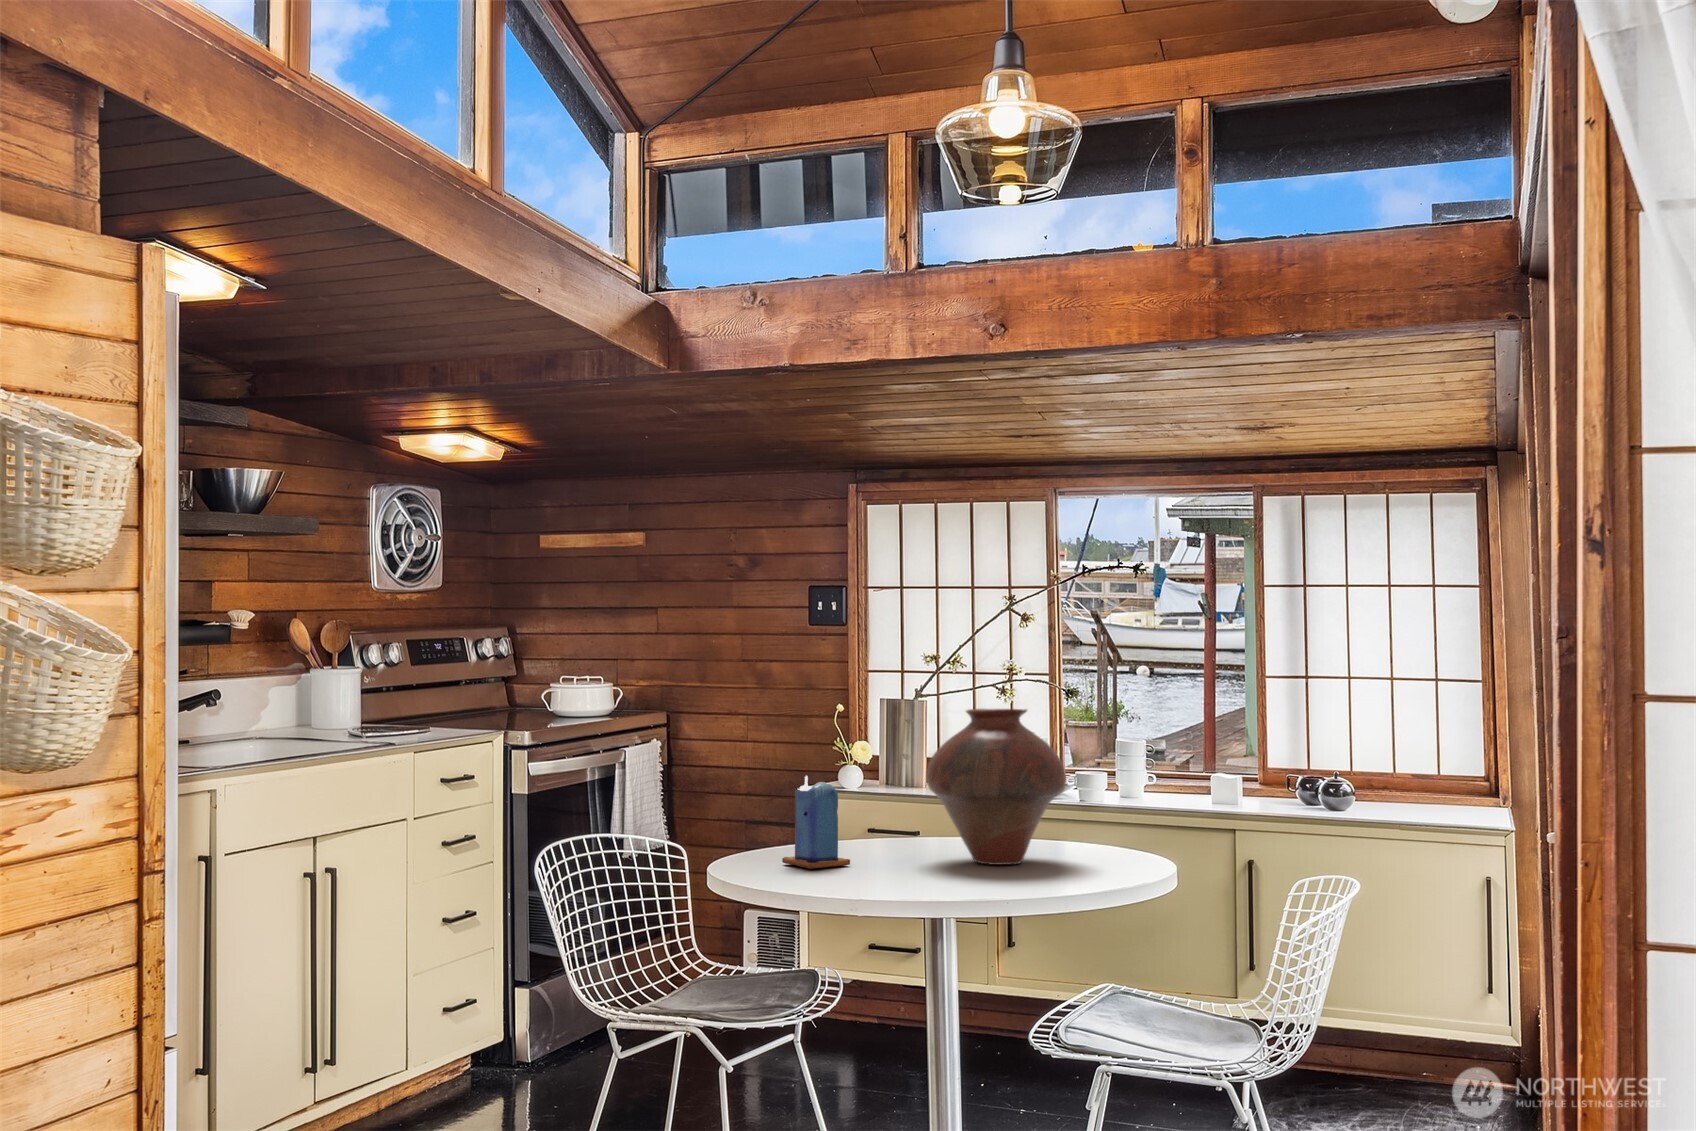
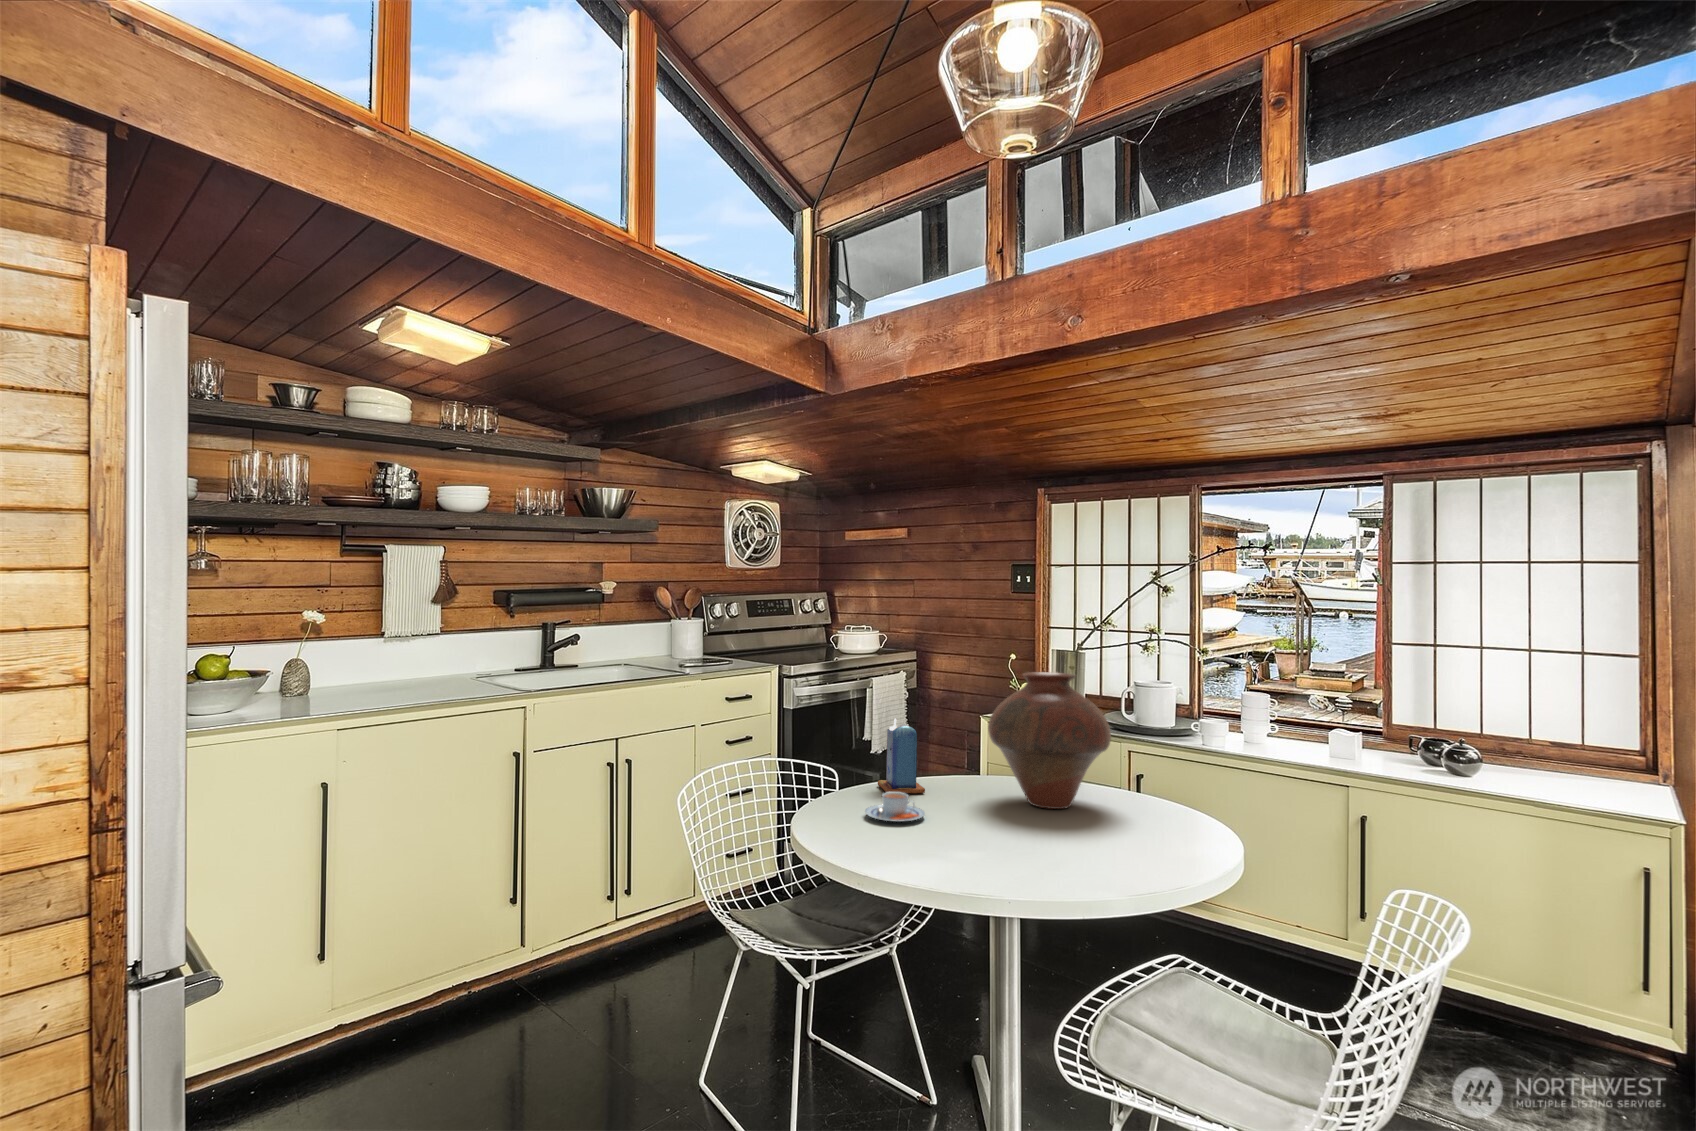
teacup: none [817,856,890,886] -> present [865,792,925,822]

